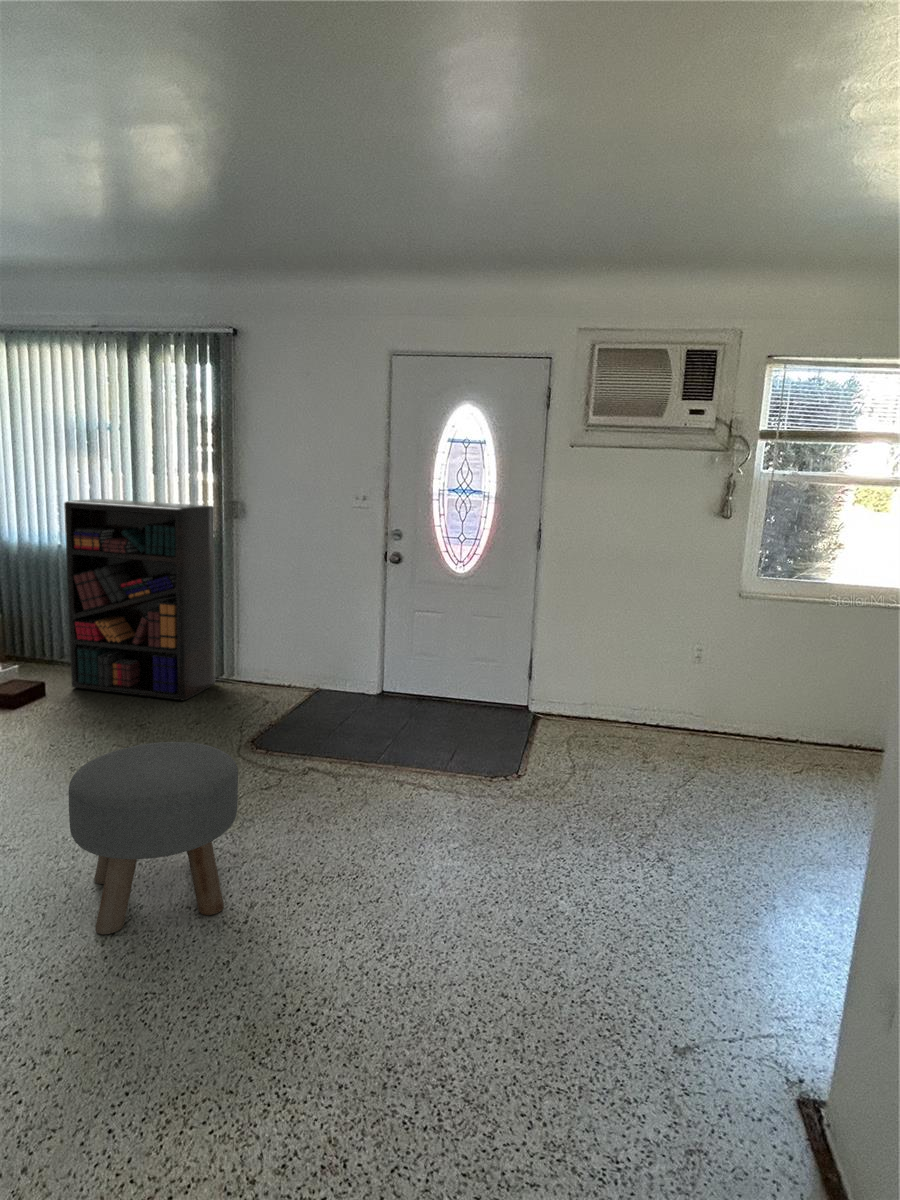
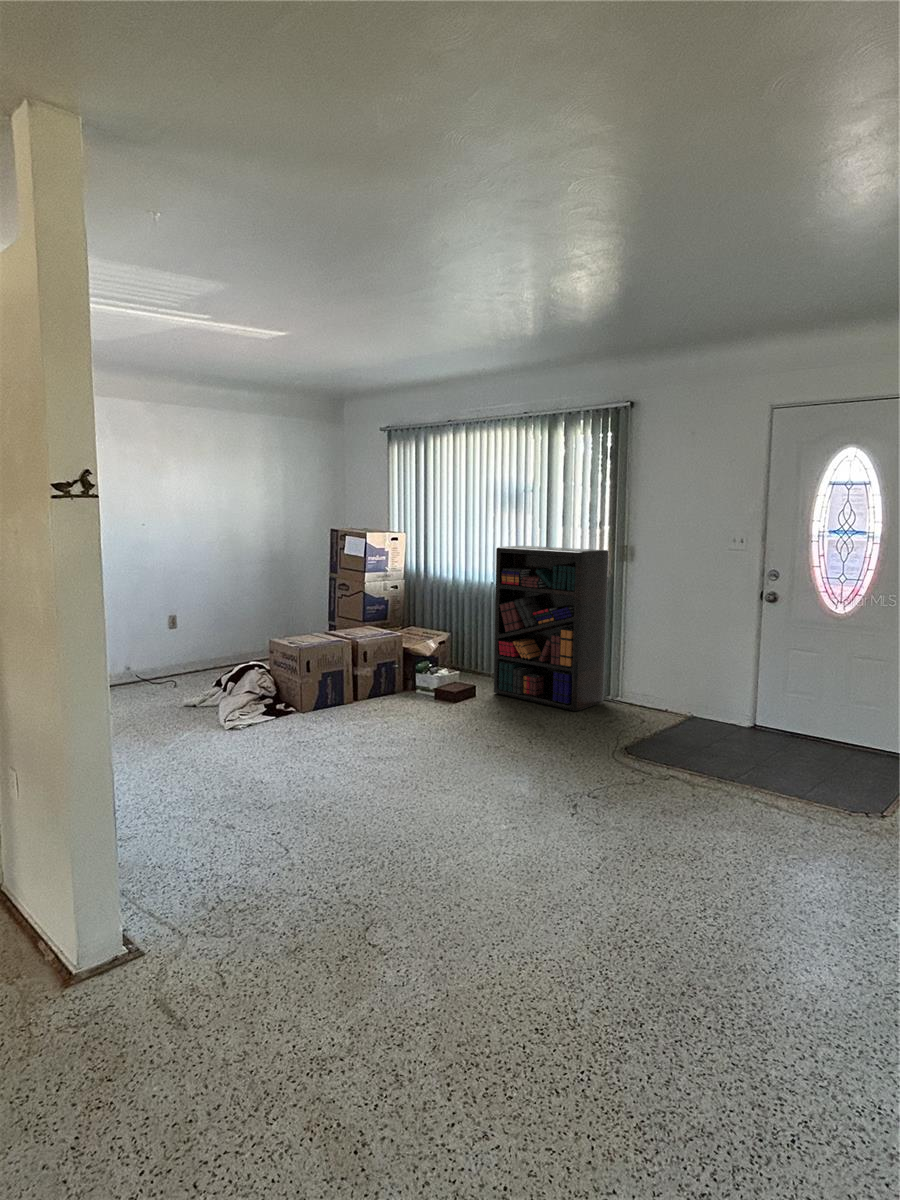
ottoman: present [69,742,238,934] -> none [481,723,599,857]

